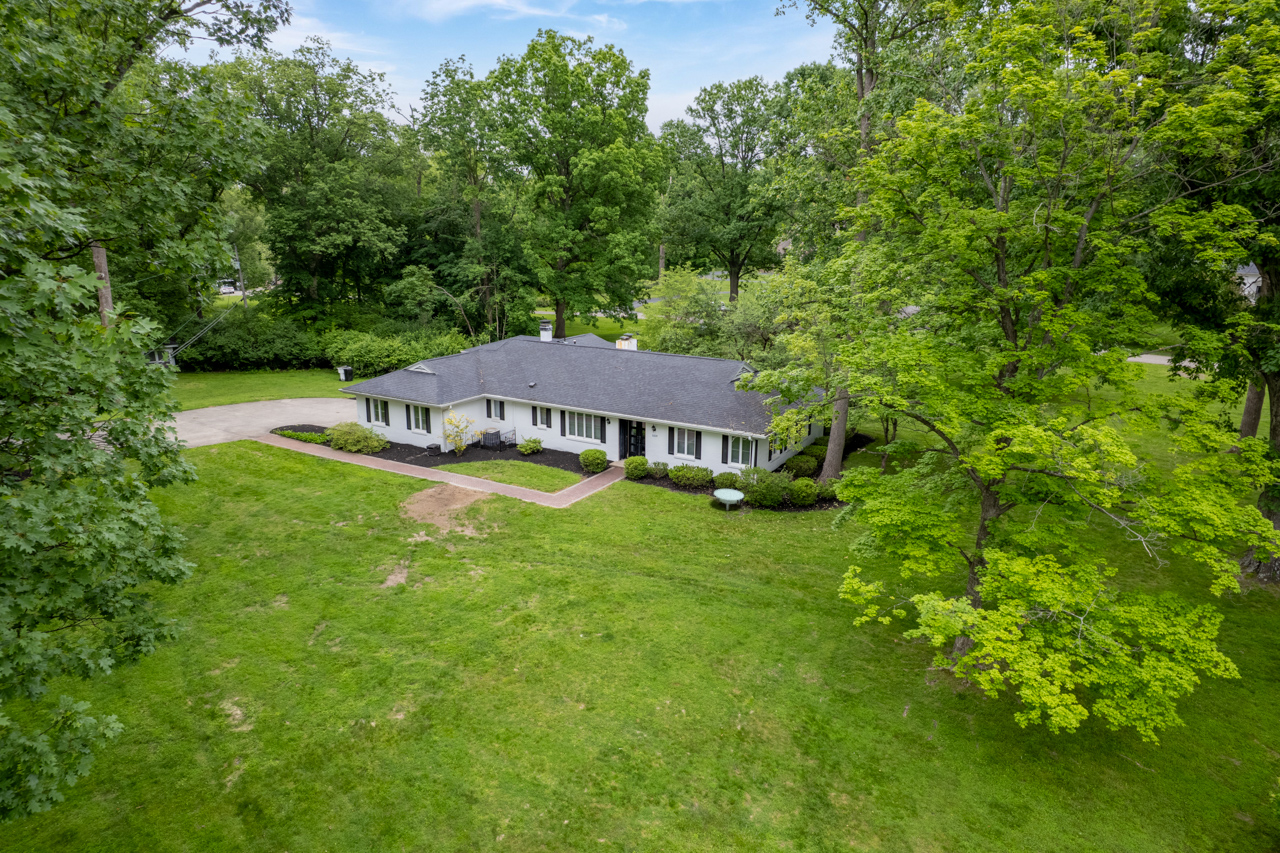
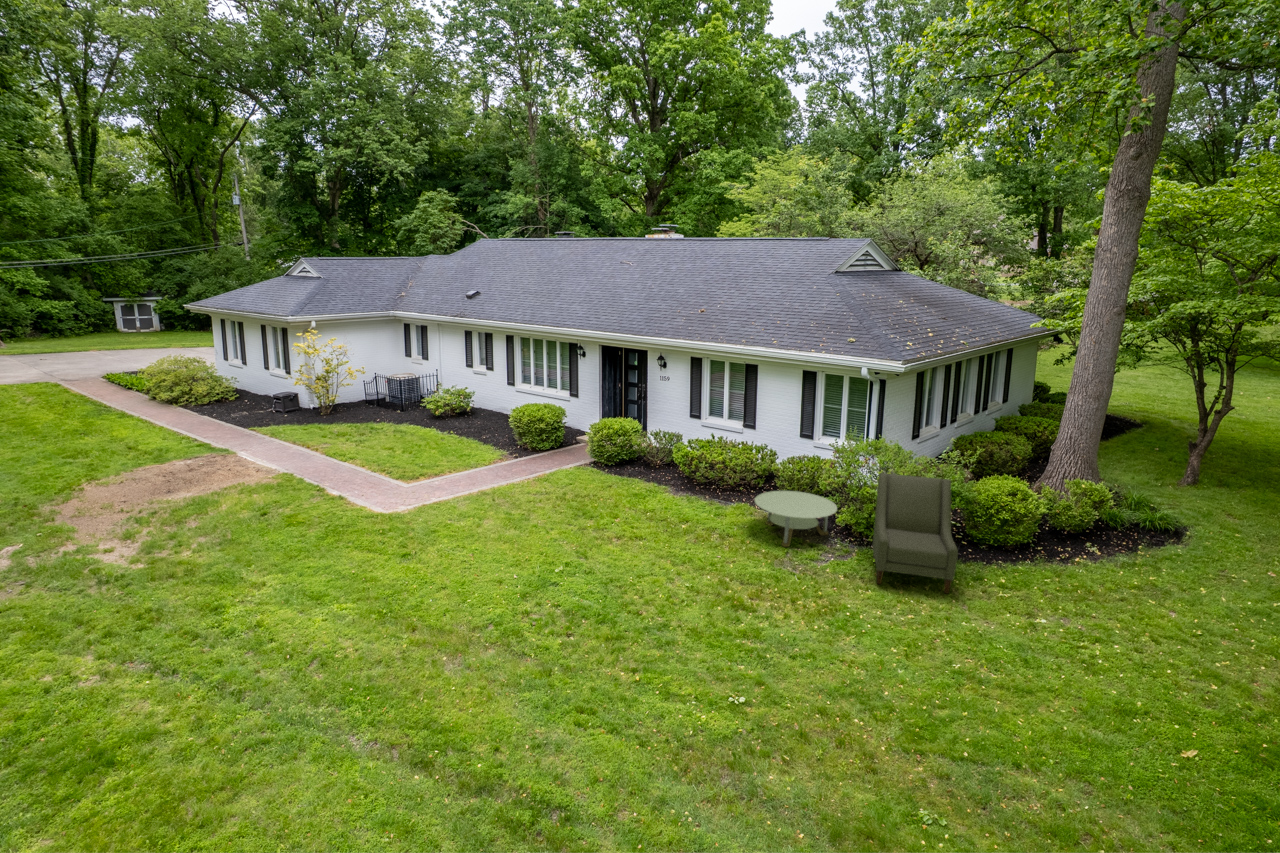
chair: none [758,482,785,522] -> present [872,473,958,594]

